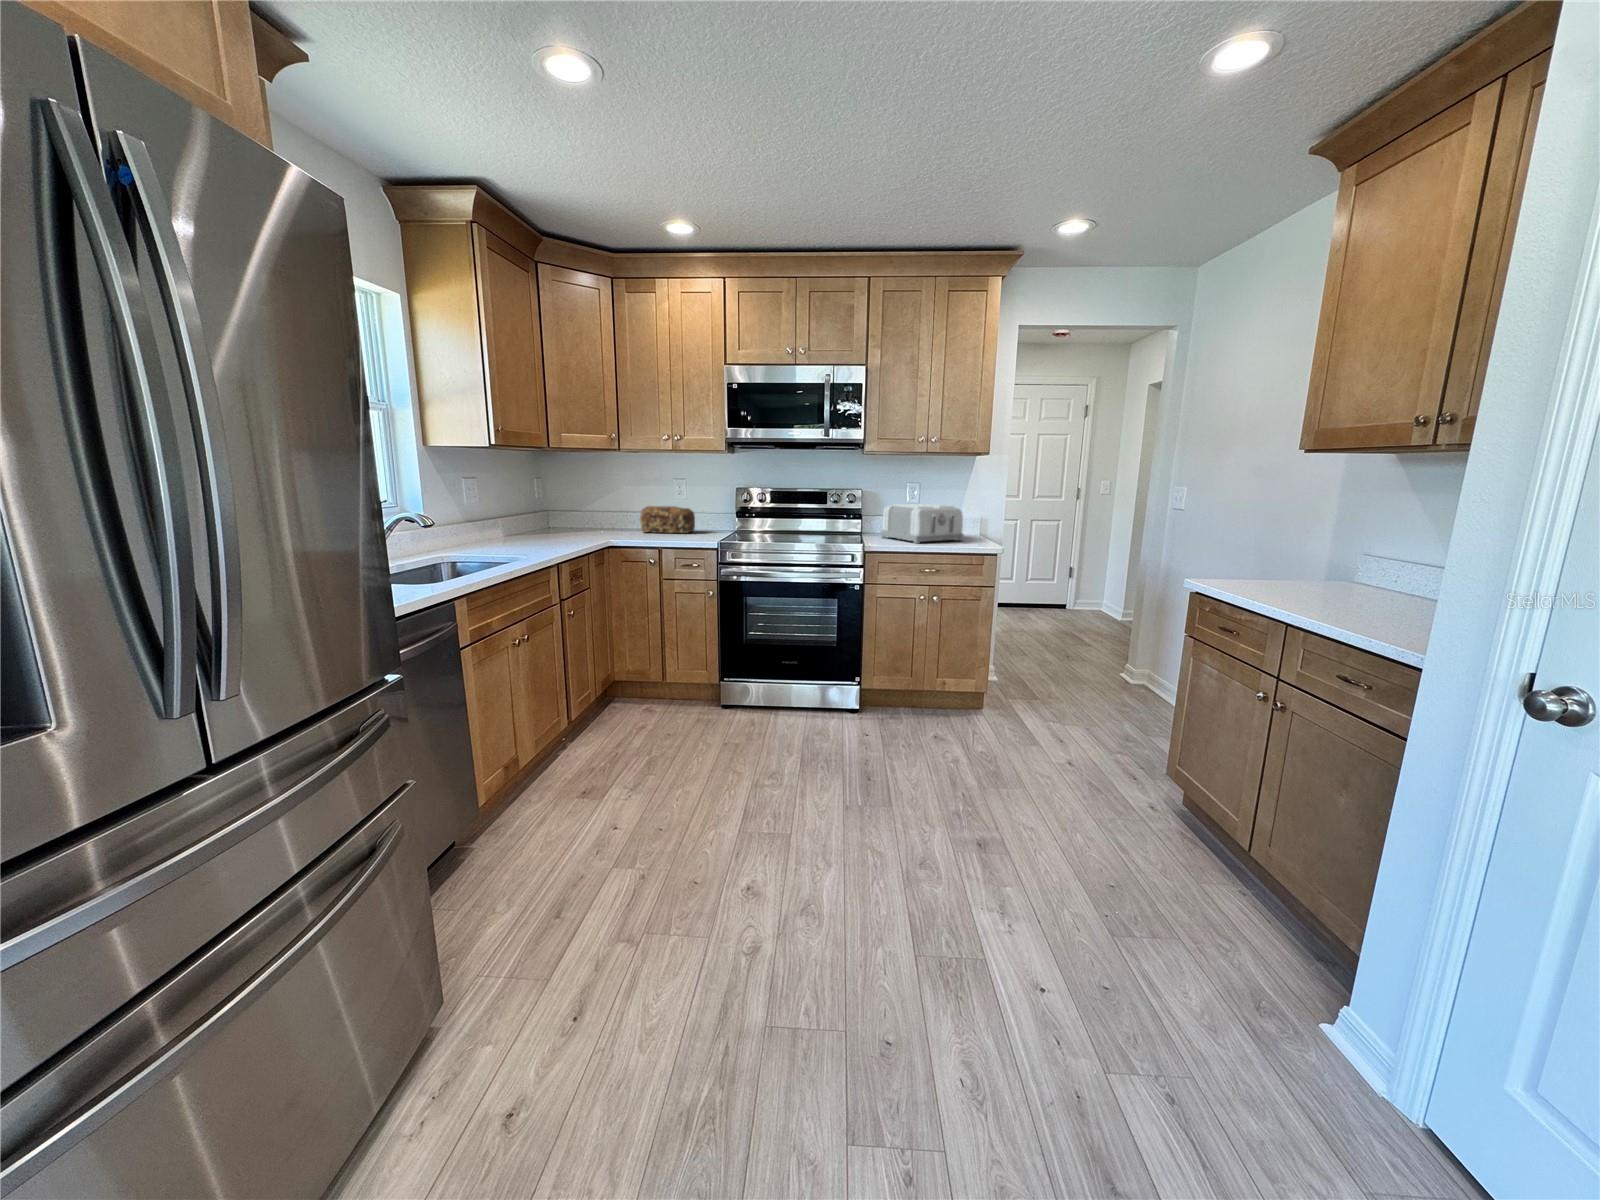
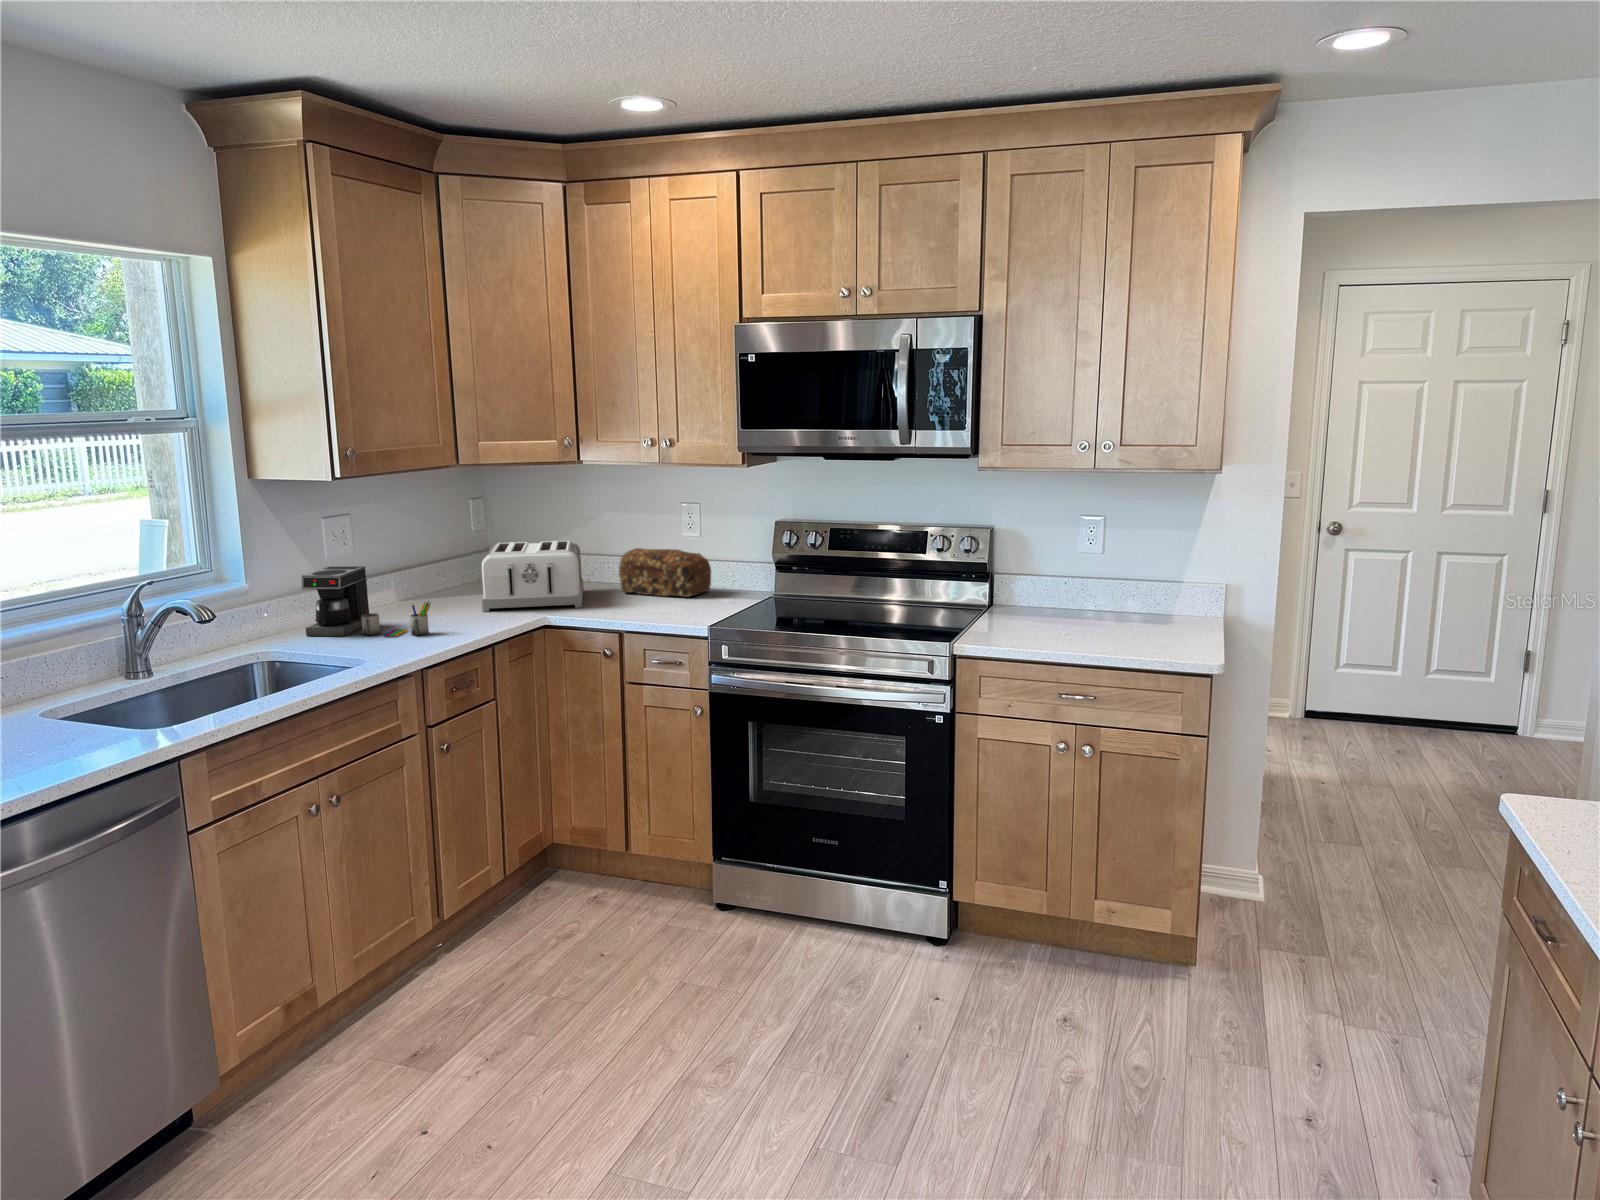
toaster: present [881,504,963,544] -> present [482,541,584,612]
coffee maker: none [460,508,549,550] -> present [302,566,431,637]

